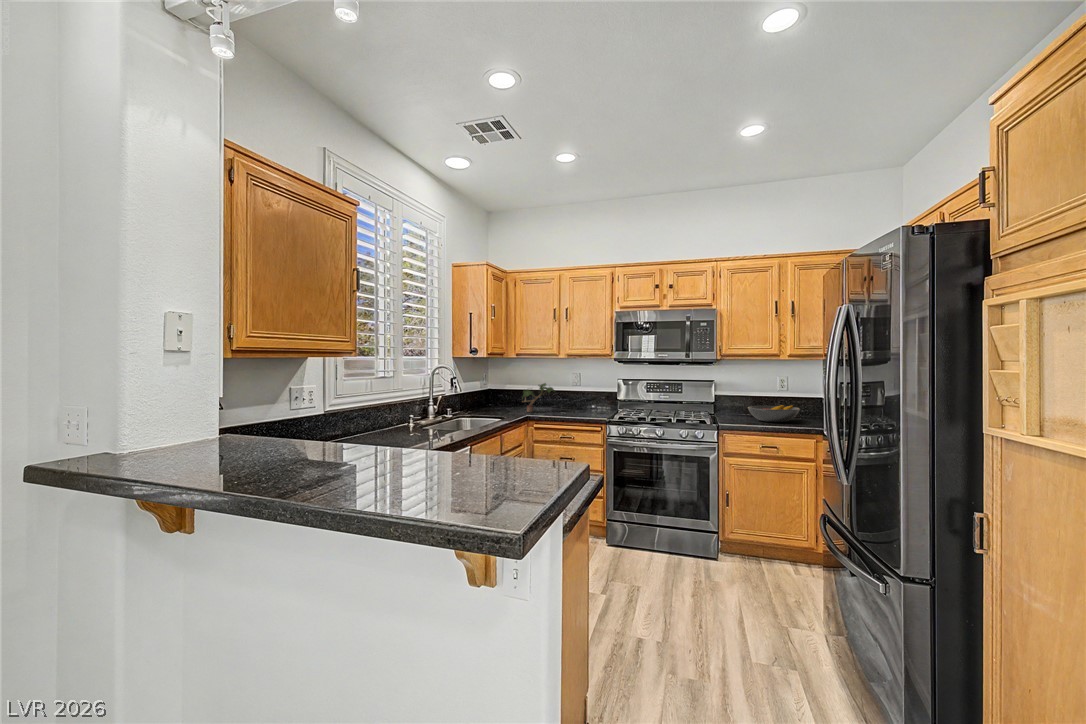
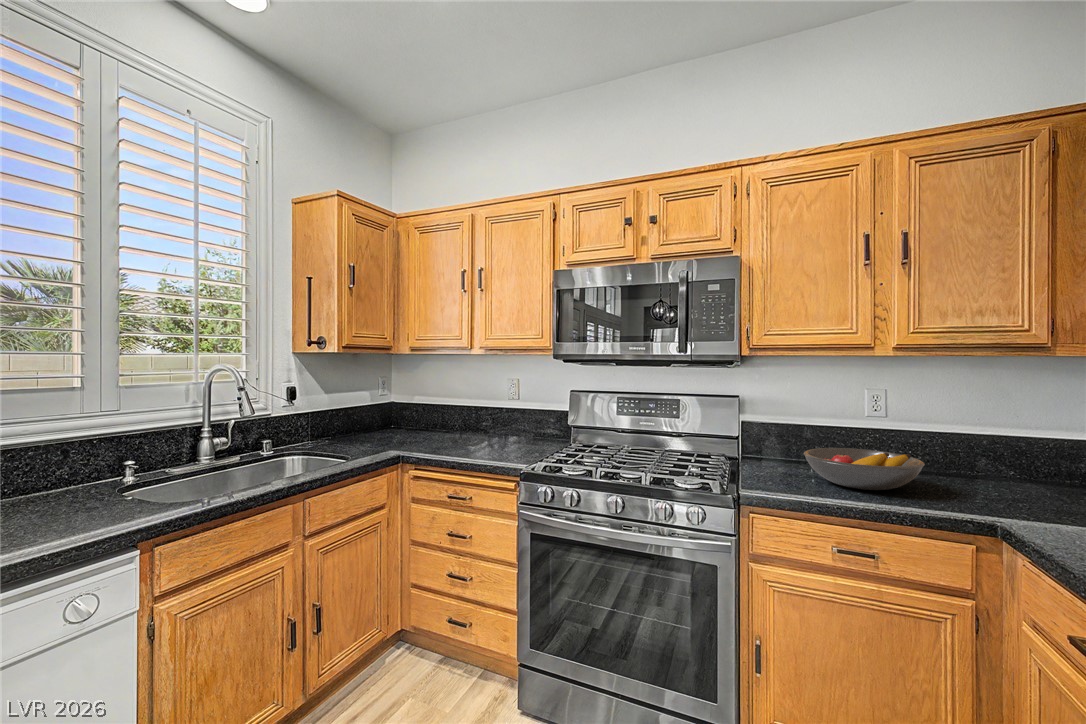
potted plant: present [522,383,555,412] -> none [399,393,471,444]

